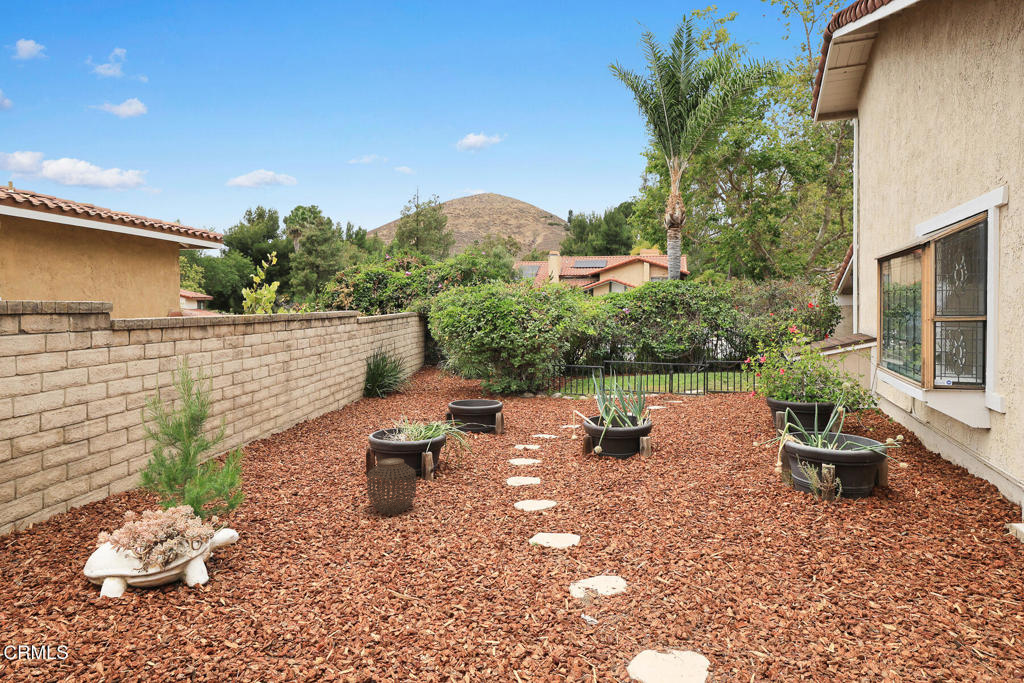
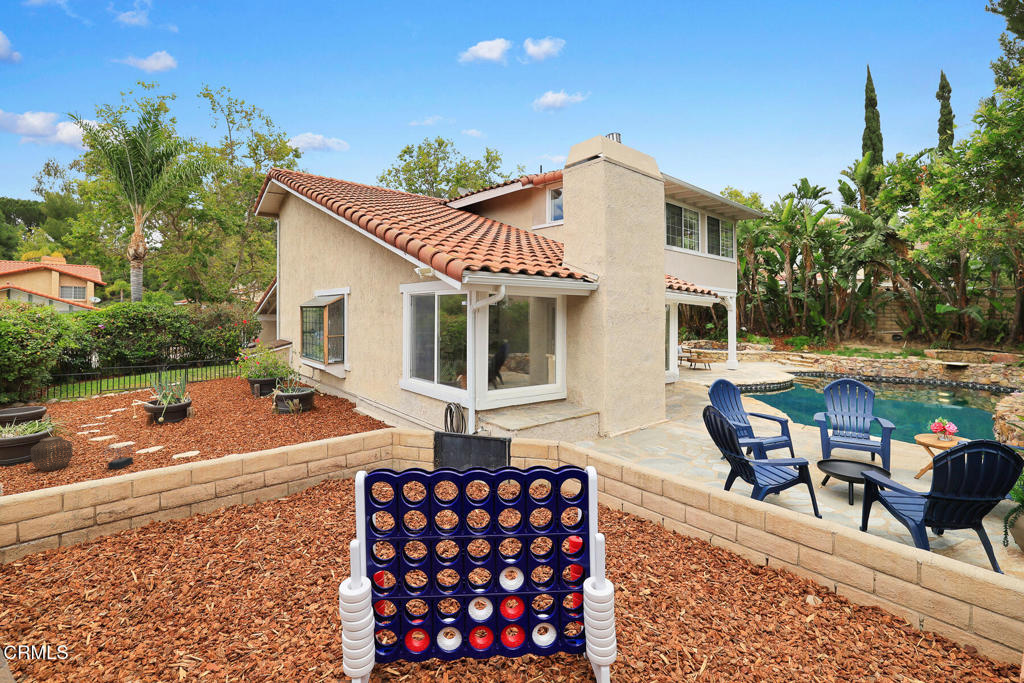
decorative plant: none [410,496,466,549] -> present [105,445,133,469]

